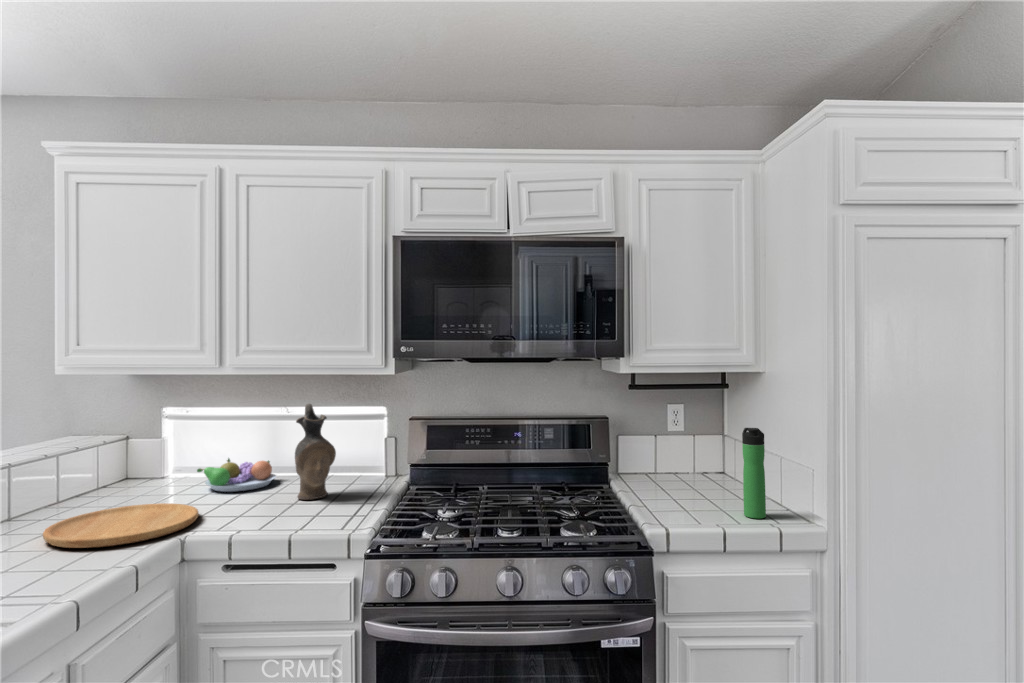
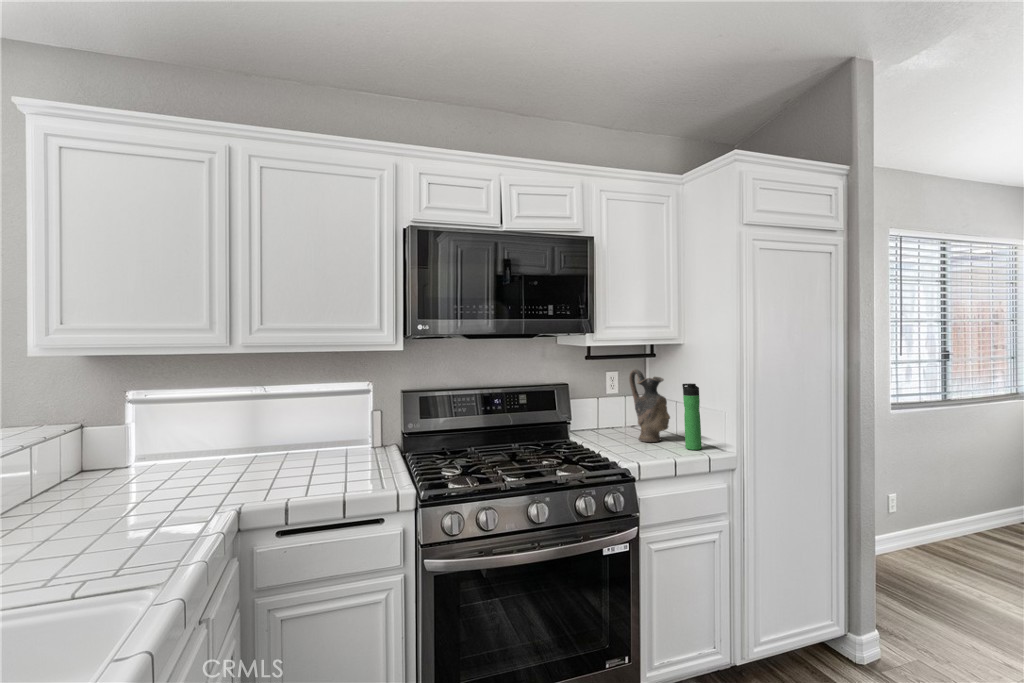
ceramic pitcher: present [295,404,336,500] -> present [629,369,670,442]
fruit bowl: present [197,459,276,492] -> none [213,438,288,469]
cutting board: present [43,503,199,548] -> none [92,482,241,529]

